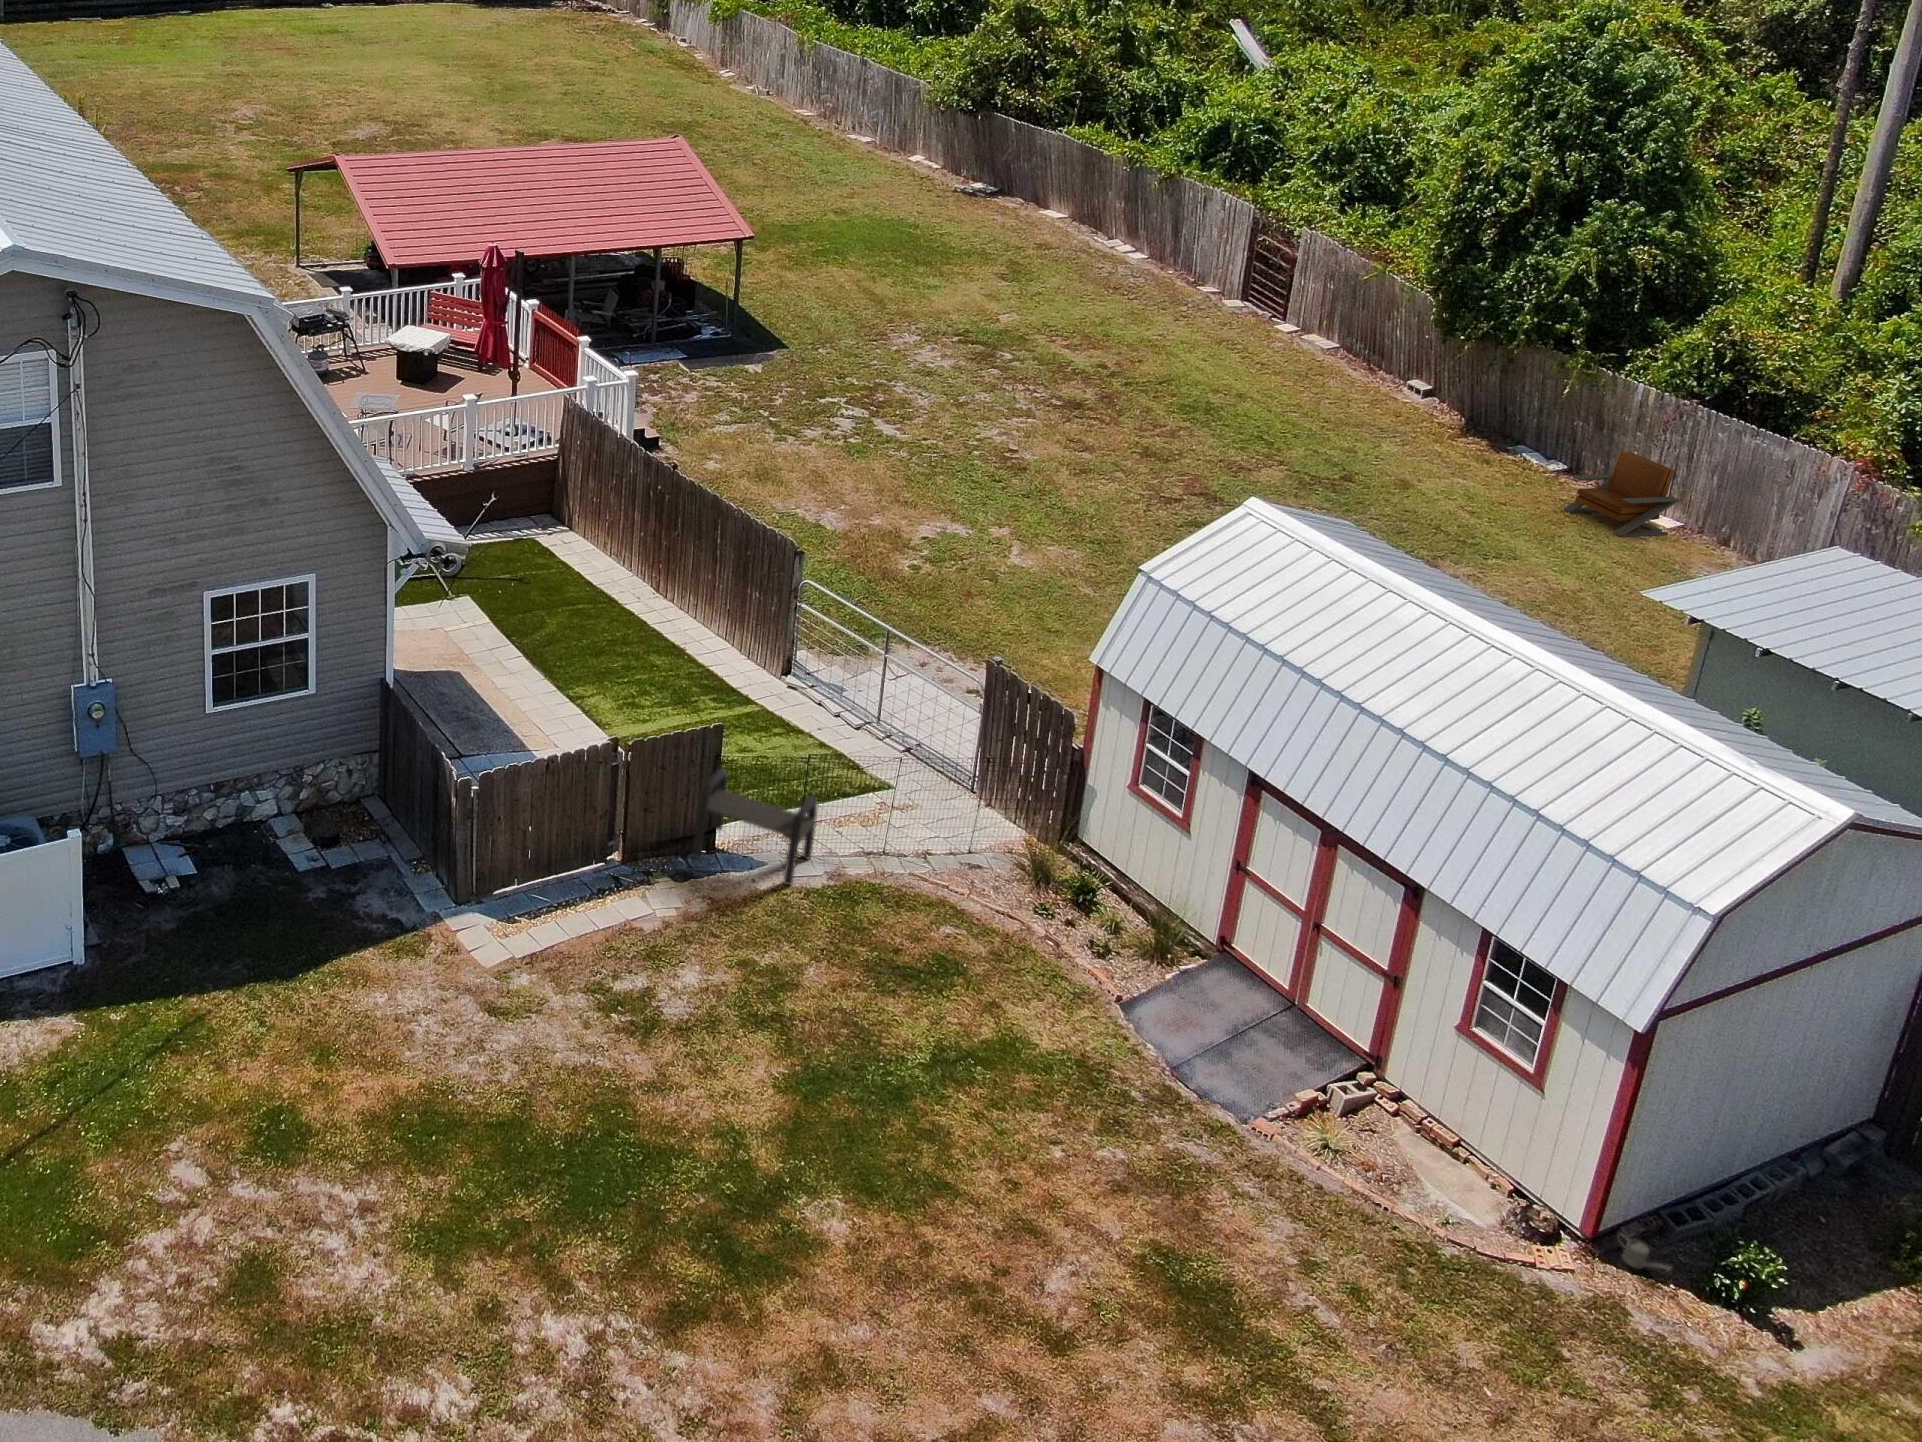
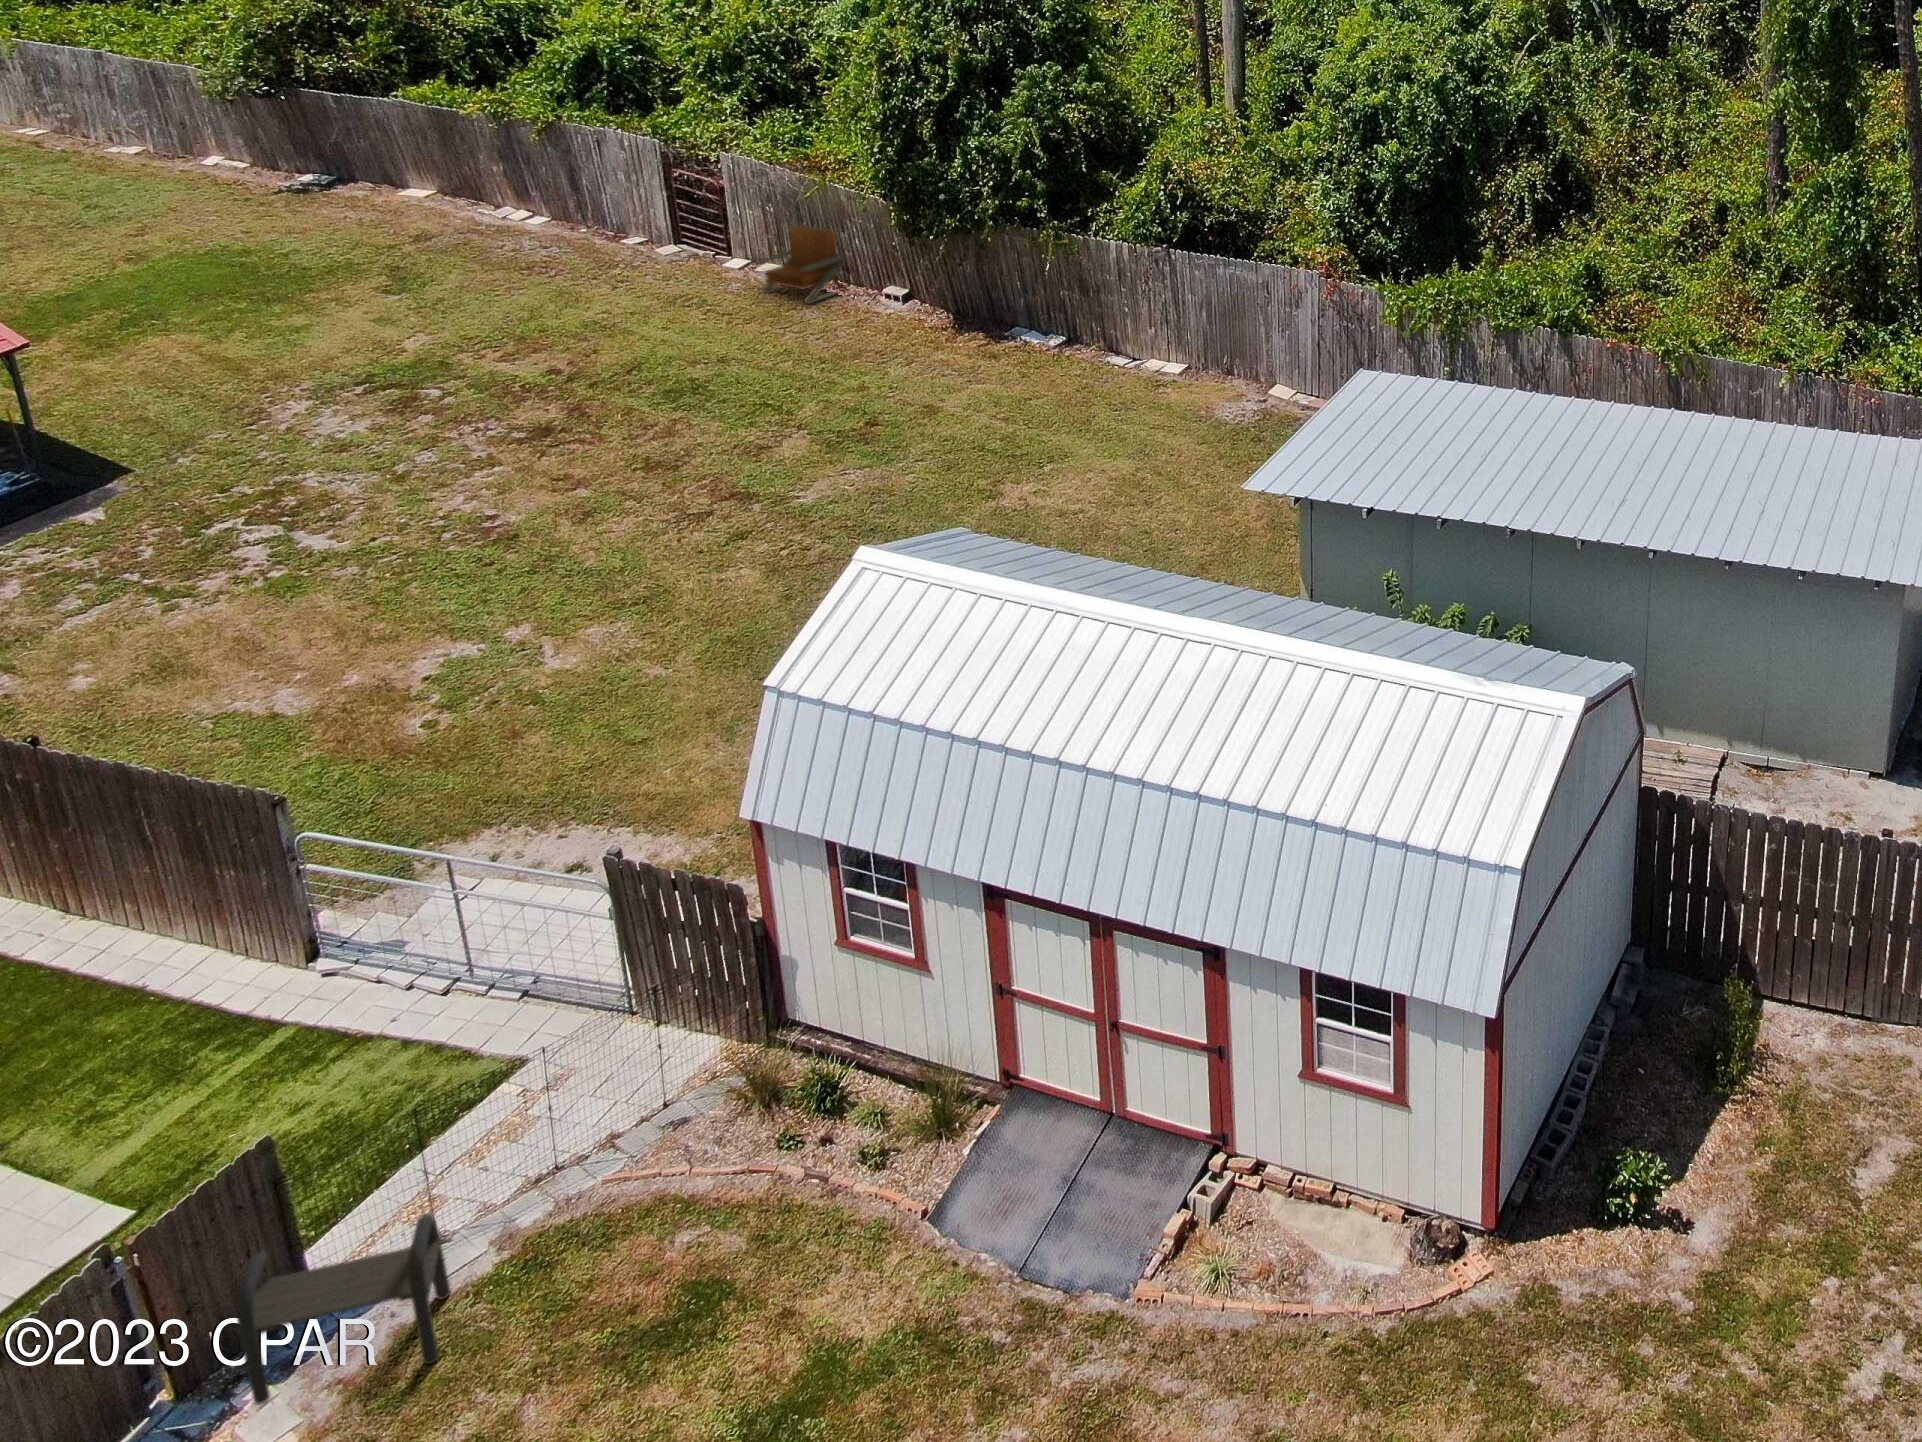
lounge chair: present [1563,451,1679,537] -> present [757,225,847,304]
watering can: present [1618,1234,1671,1271] -> none [1507,1195,1563,1227]

